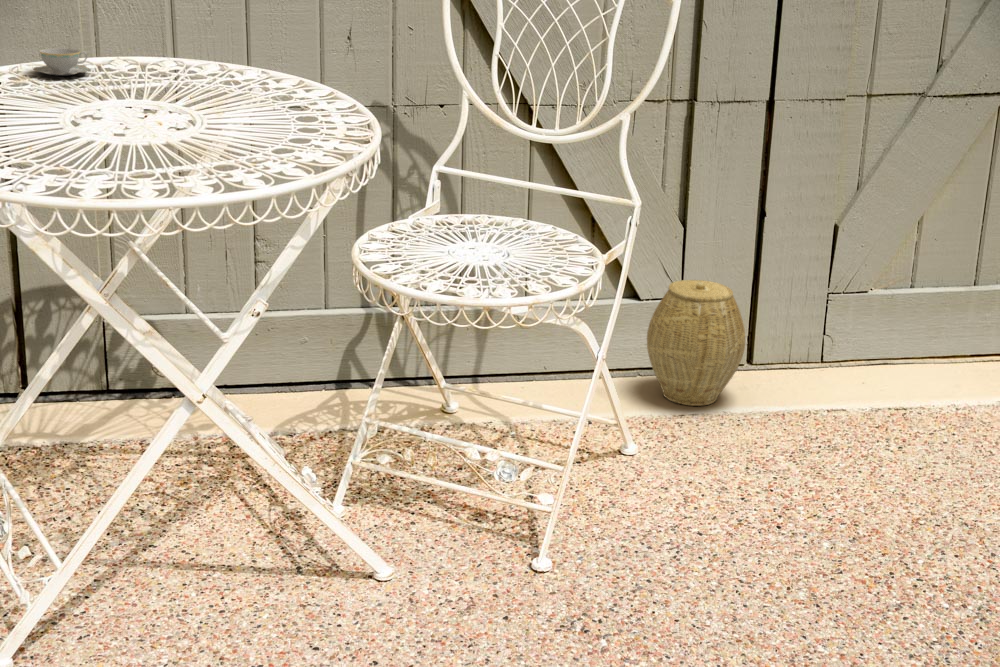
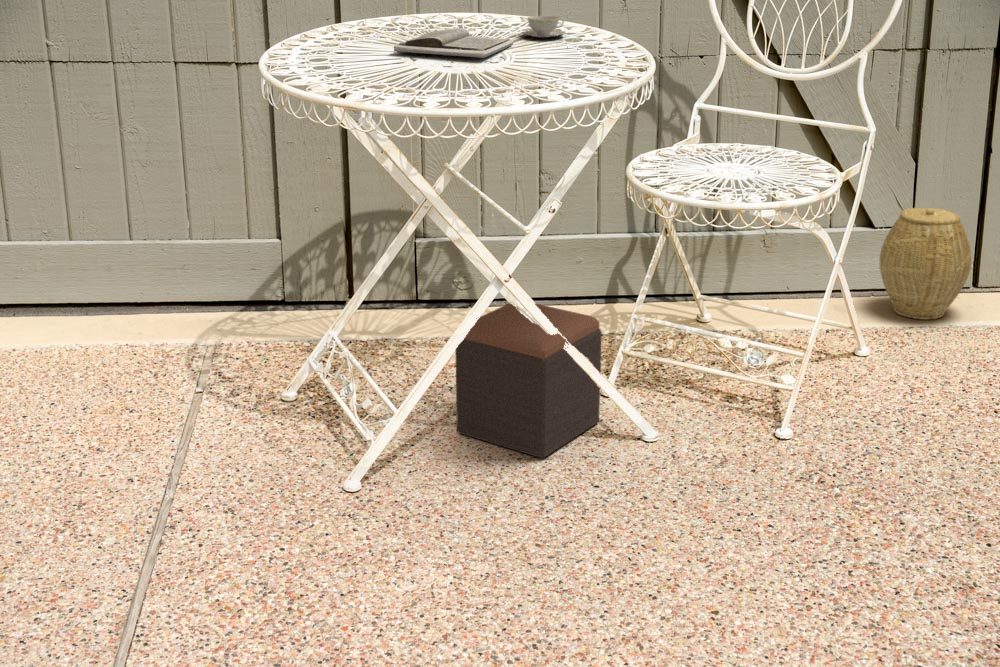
teacup: present [33,48,89,76] -> present [522,16,565,38]
book: none [57,77,212,118] -> present [394,28,513,58]
footstool: none [140,409,324,612] -> present [456,303,602,458]

